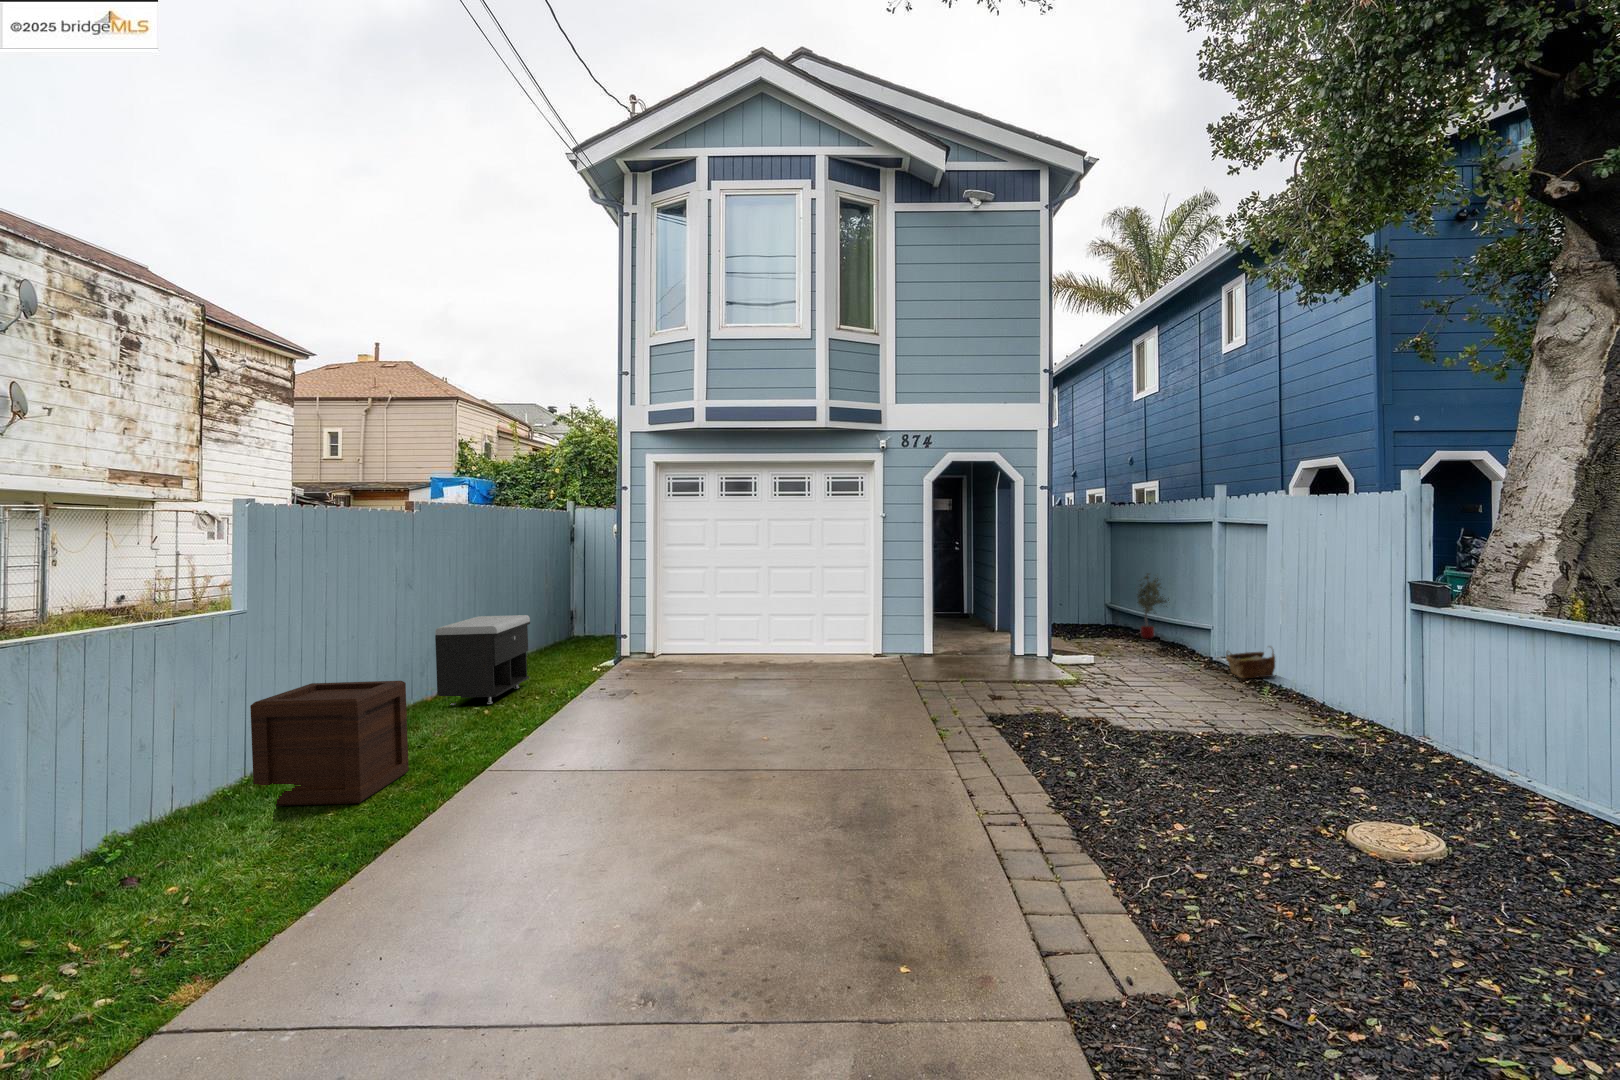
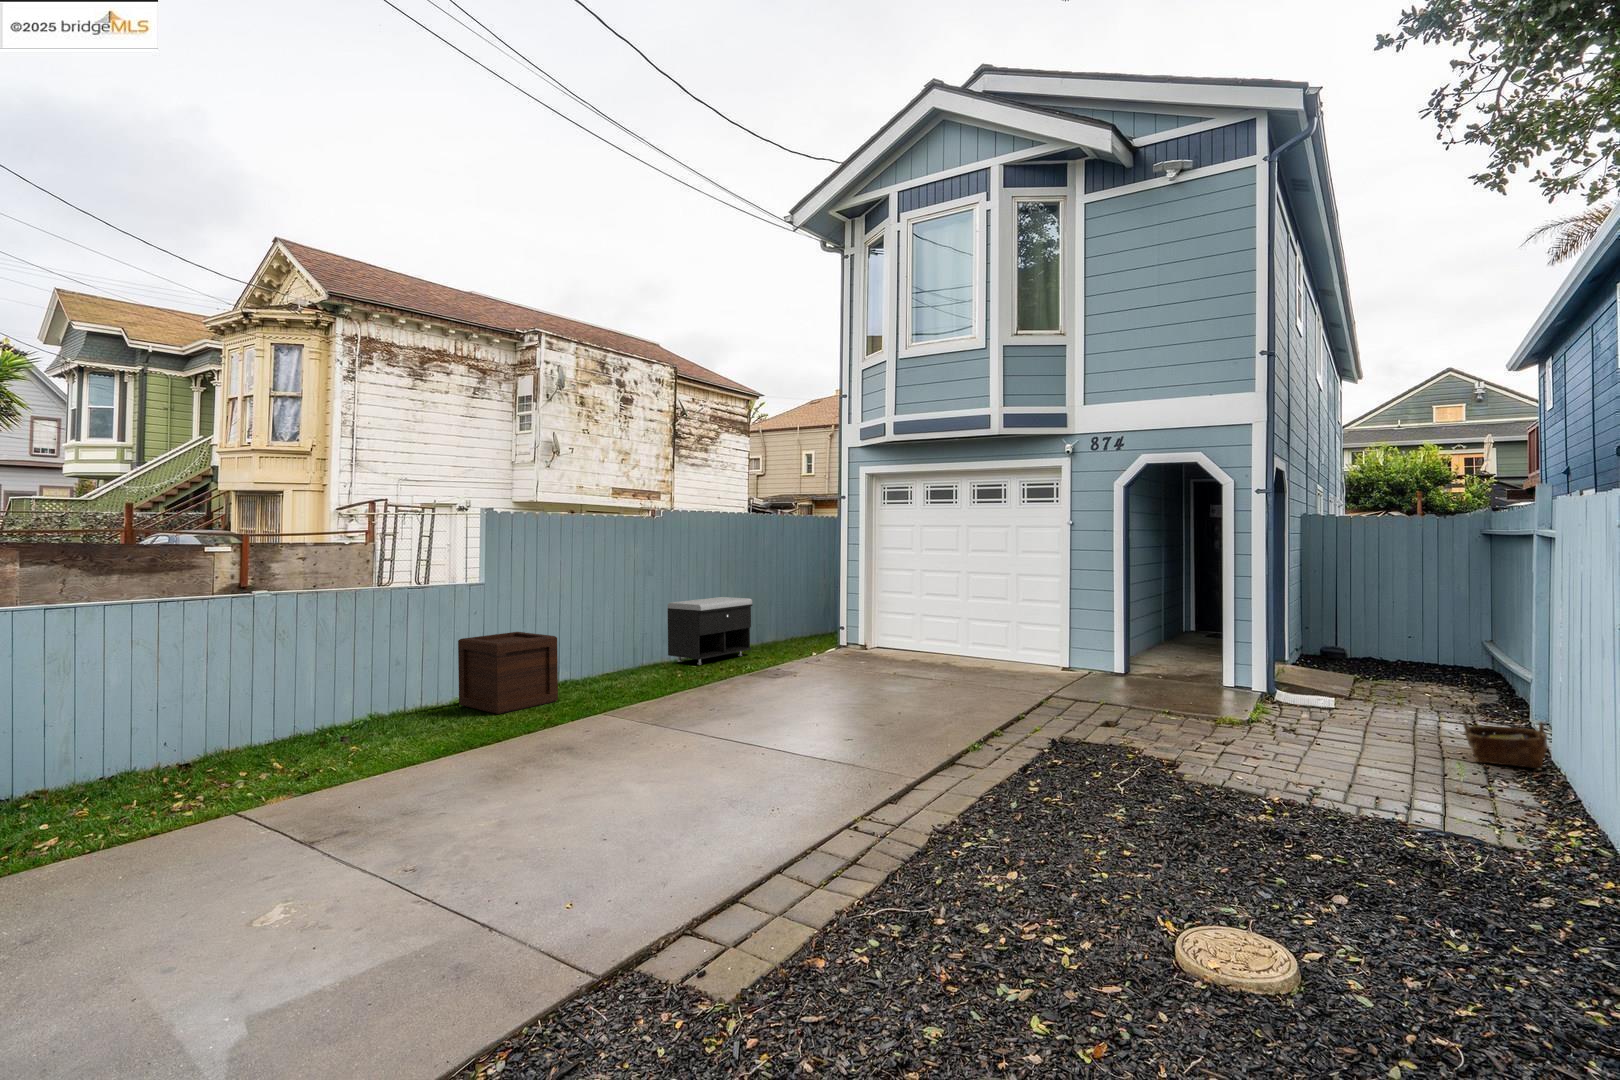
potted tree: present [1137,573,1169,639] -> none [1450,604,1515,694]

